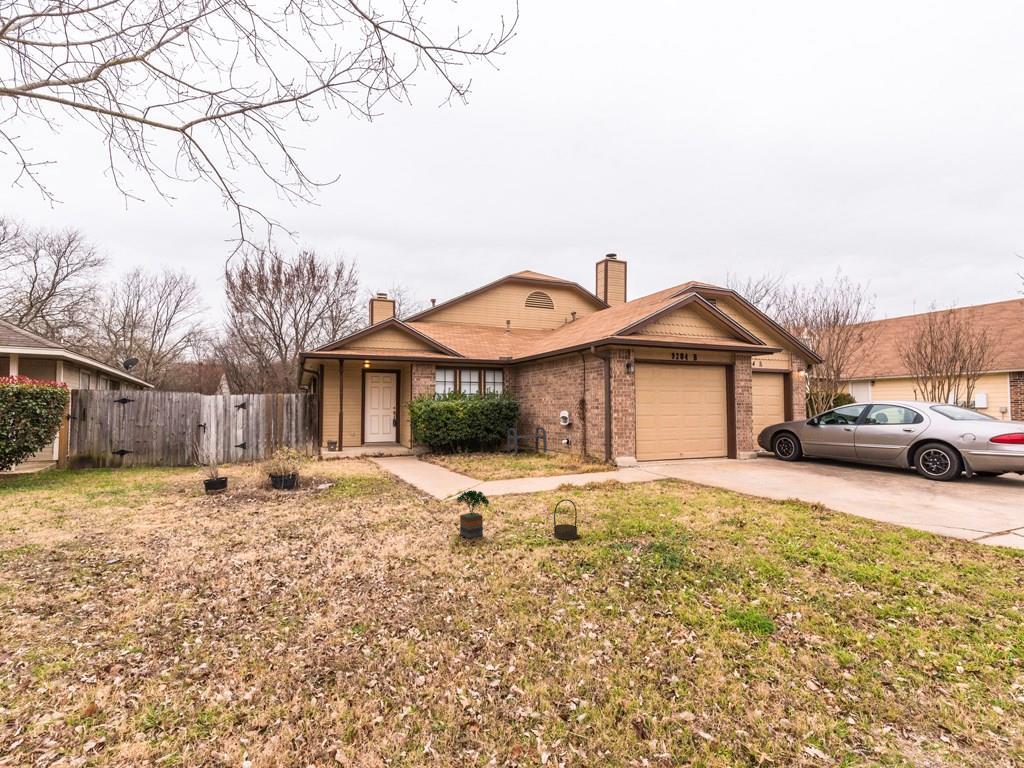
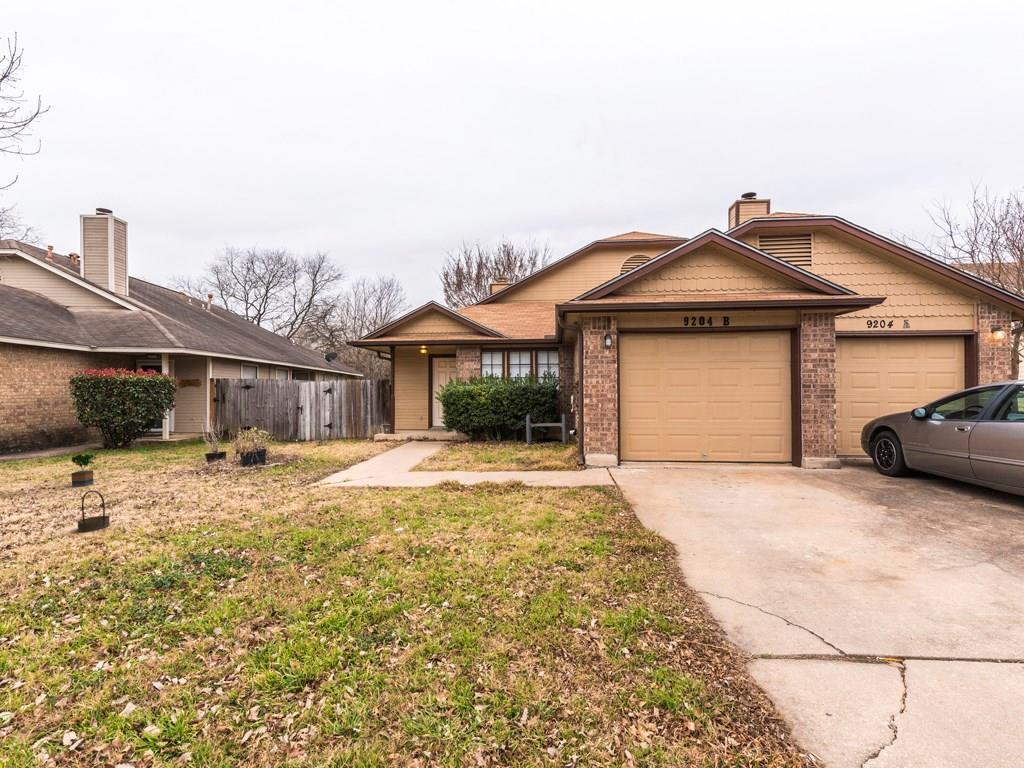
potted tree: present [457,490,489,538] -> present [71,454,96,487]
basket: present [554,499,577,539] -> present [77,490,110,532]

